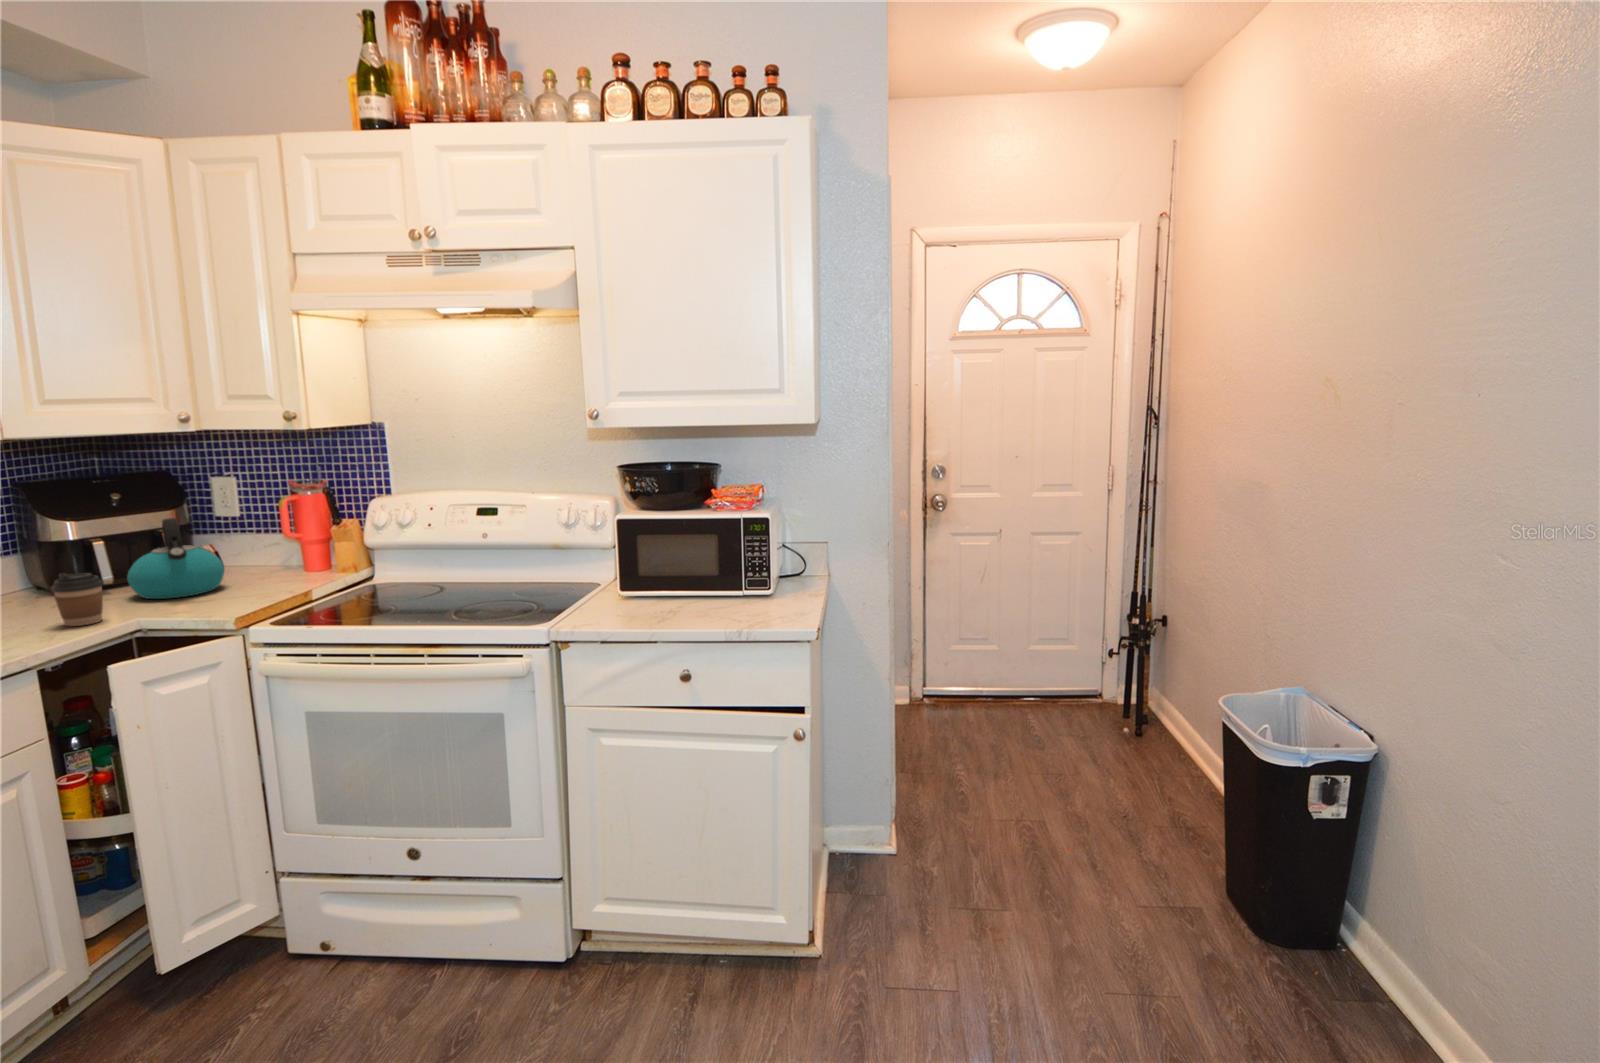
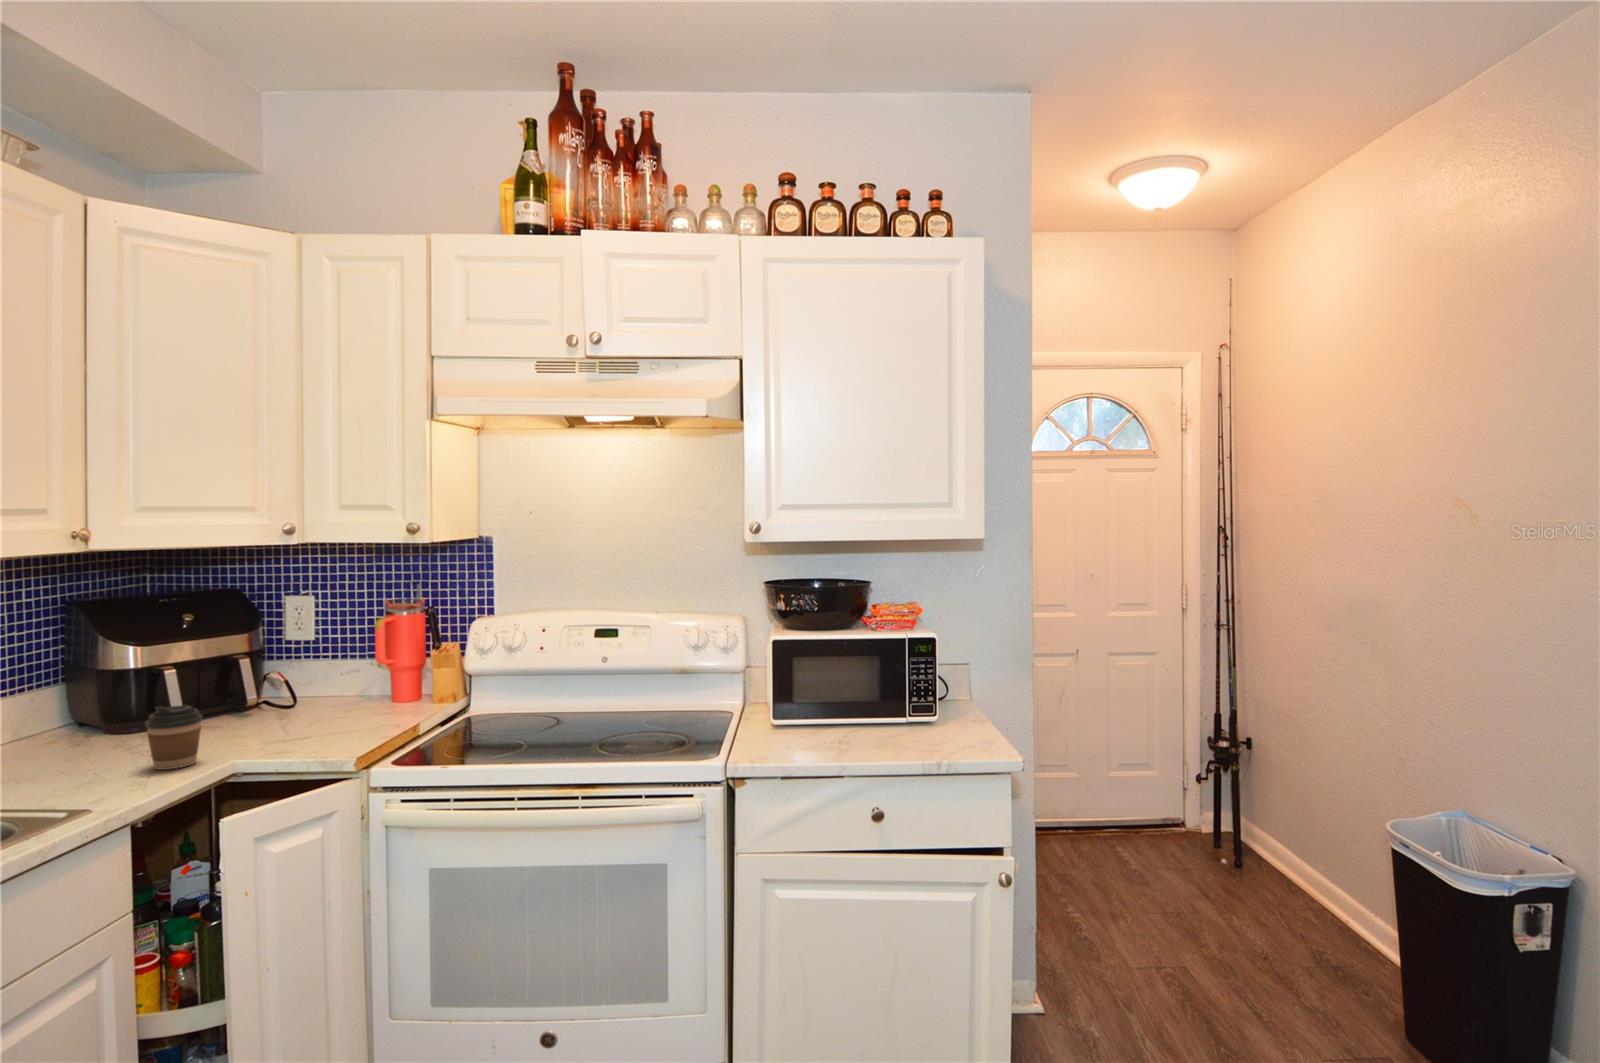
kettle: present [127,518,224,599] -> none [210,641,316,735]

